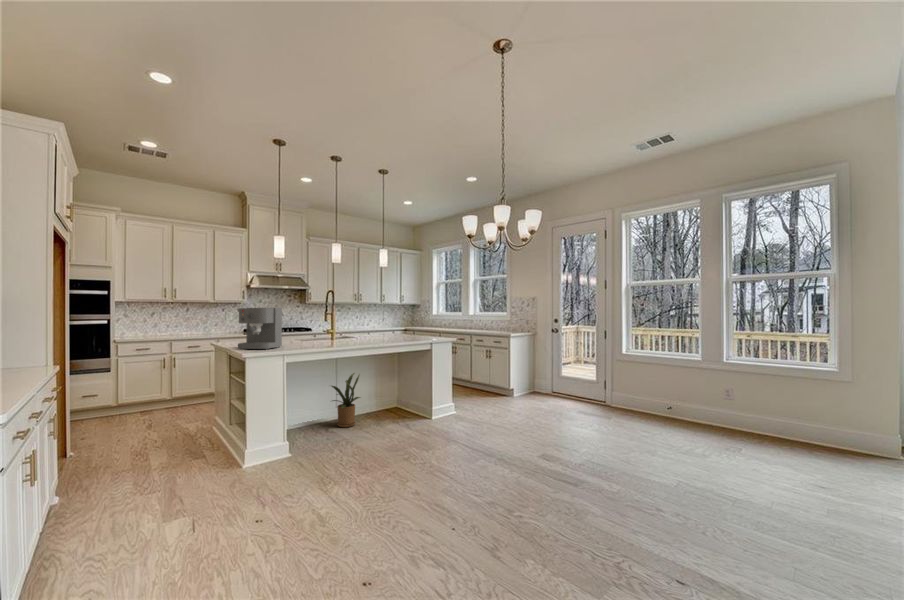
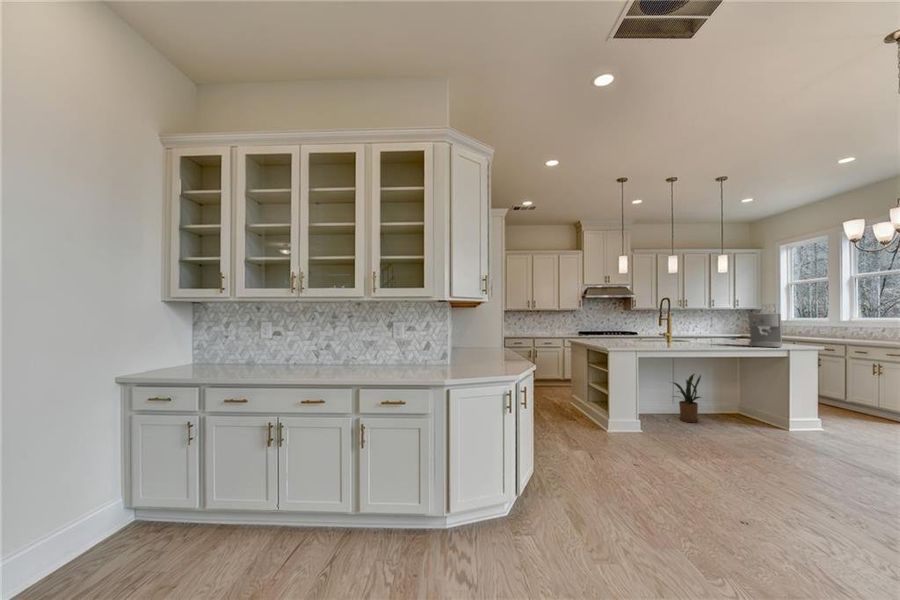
coffee maker: present [238,308,282,350] -> present [749,314,782,348]

